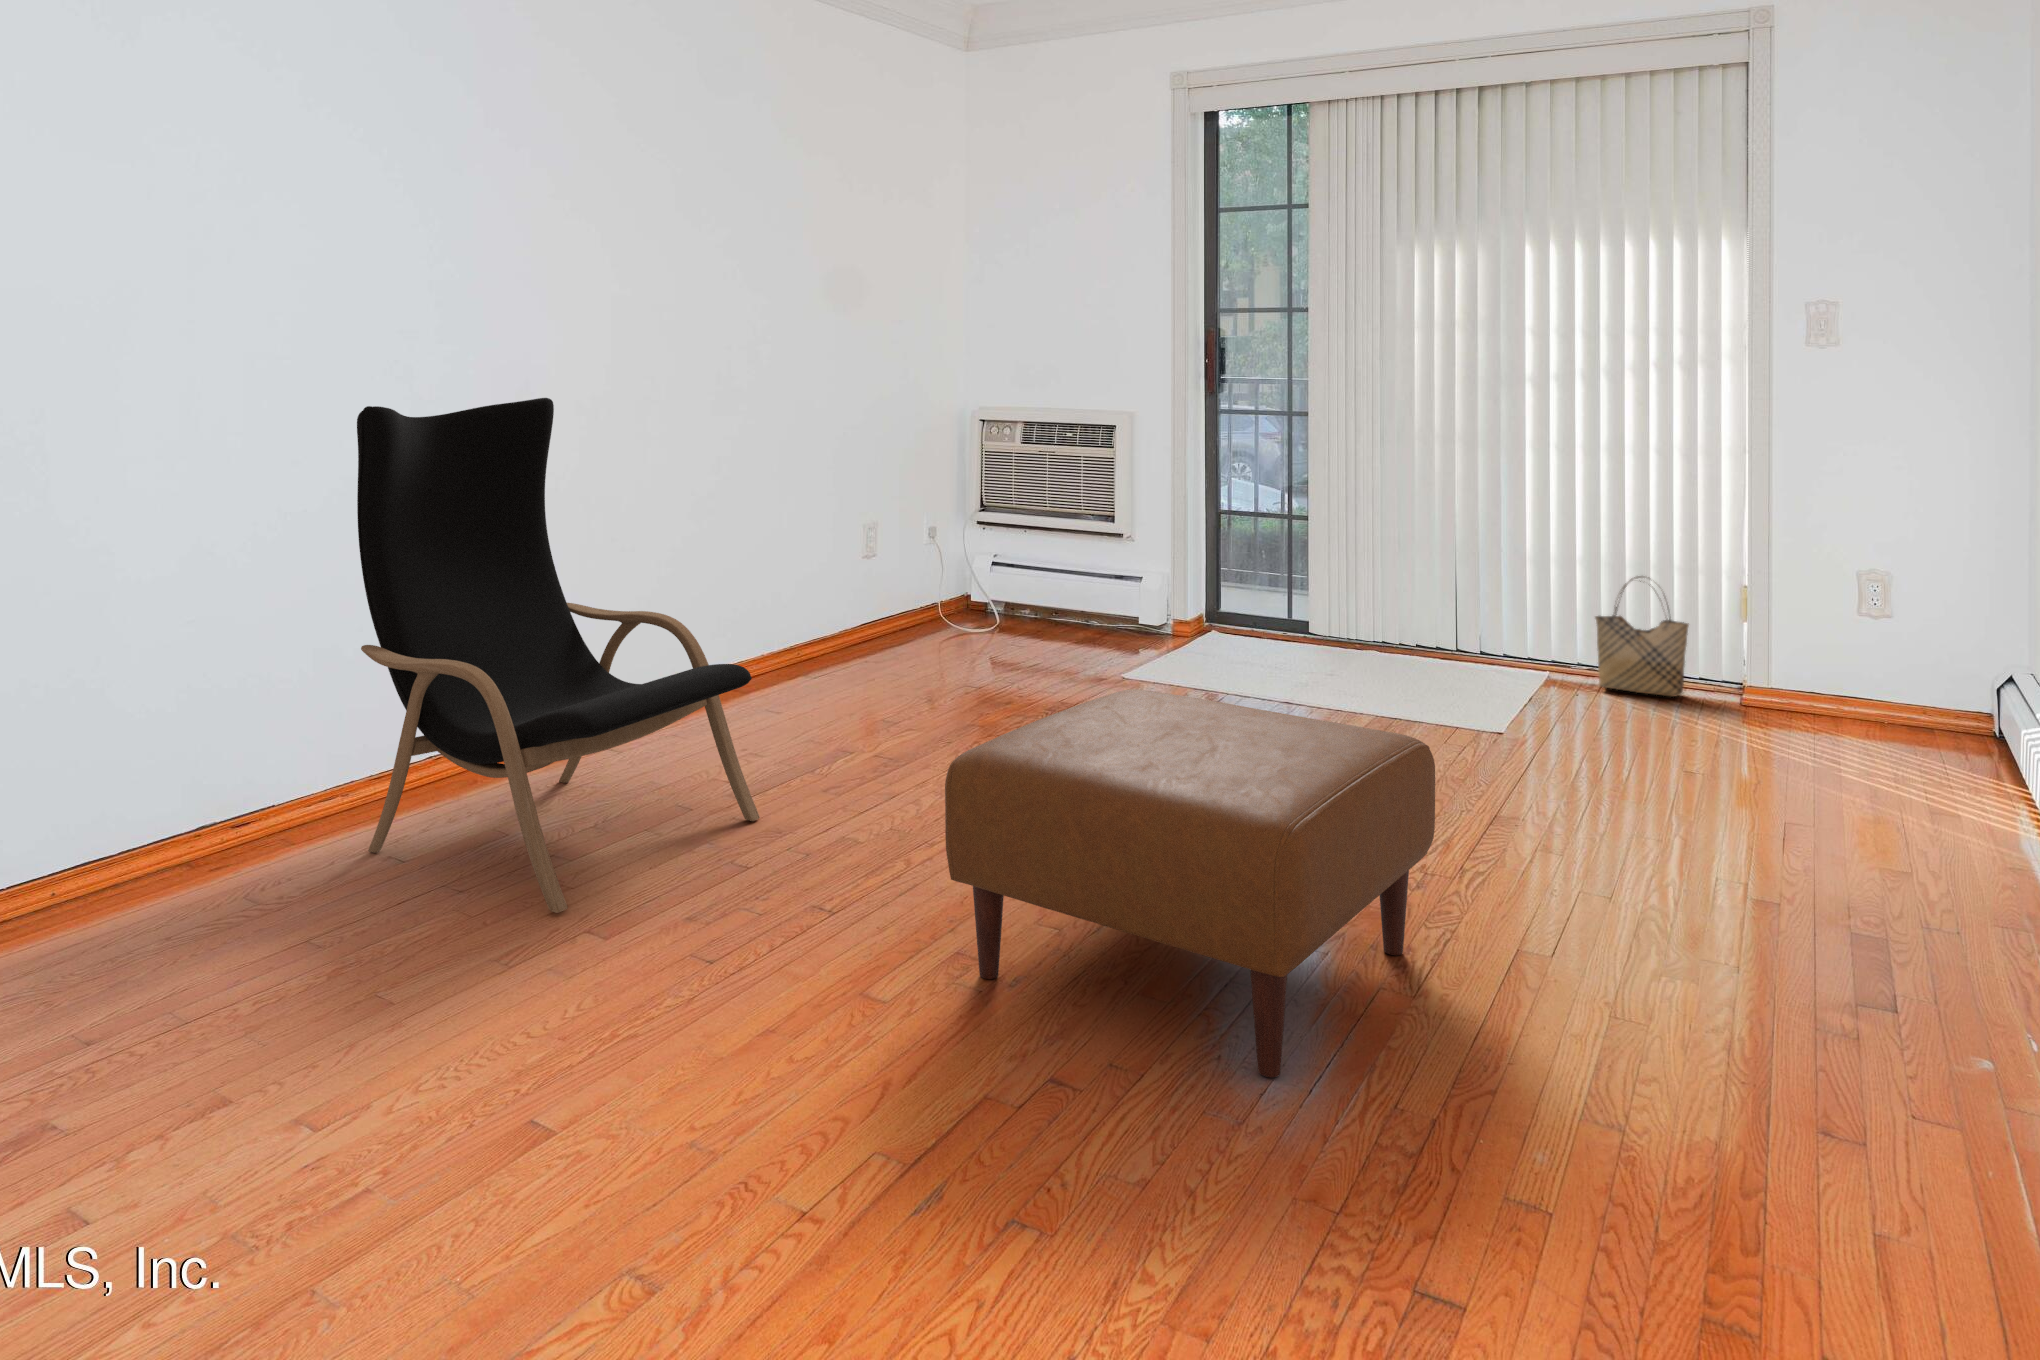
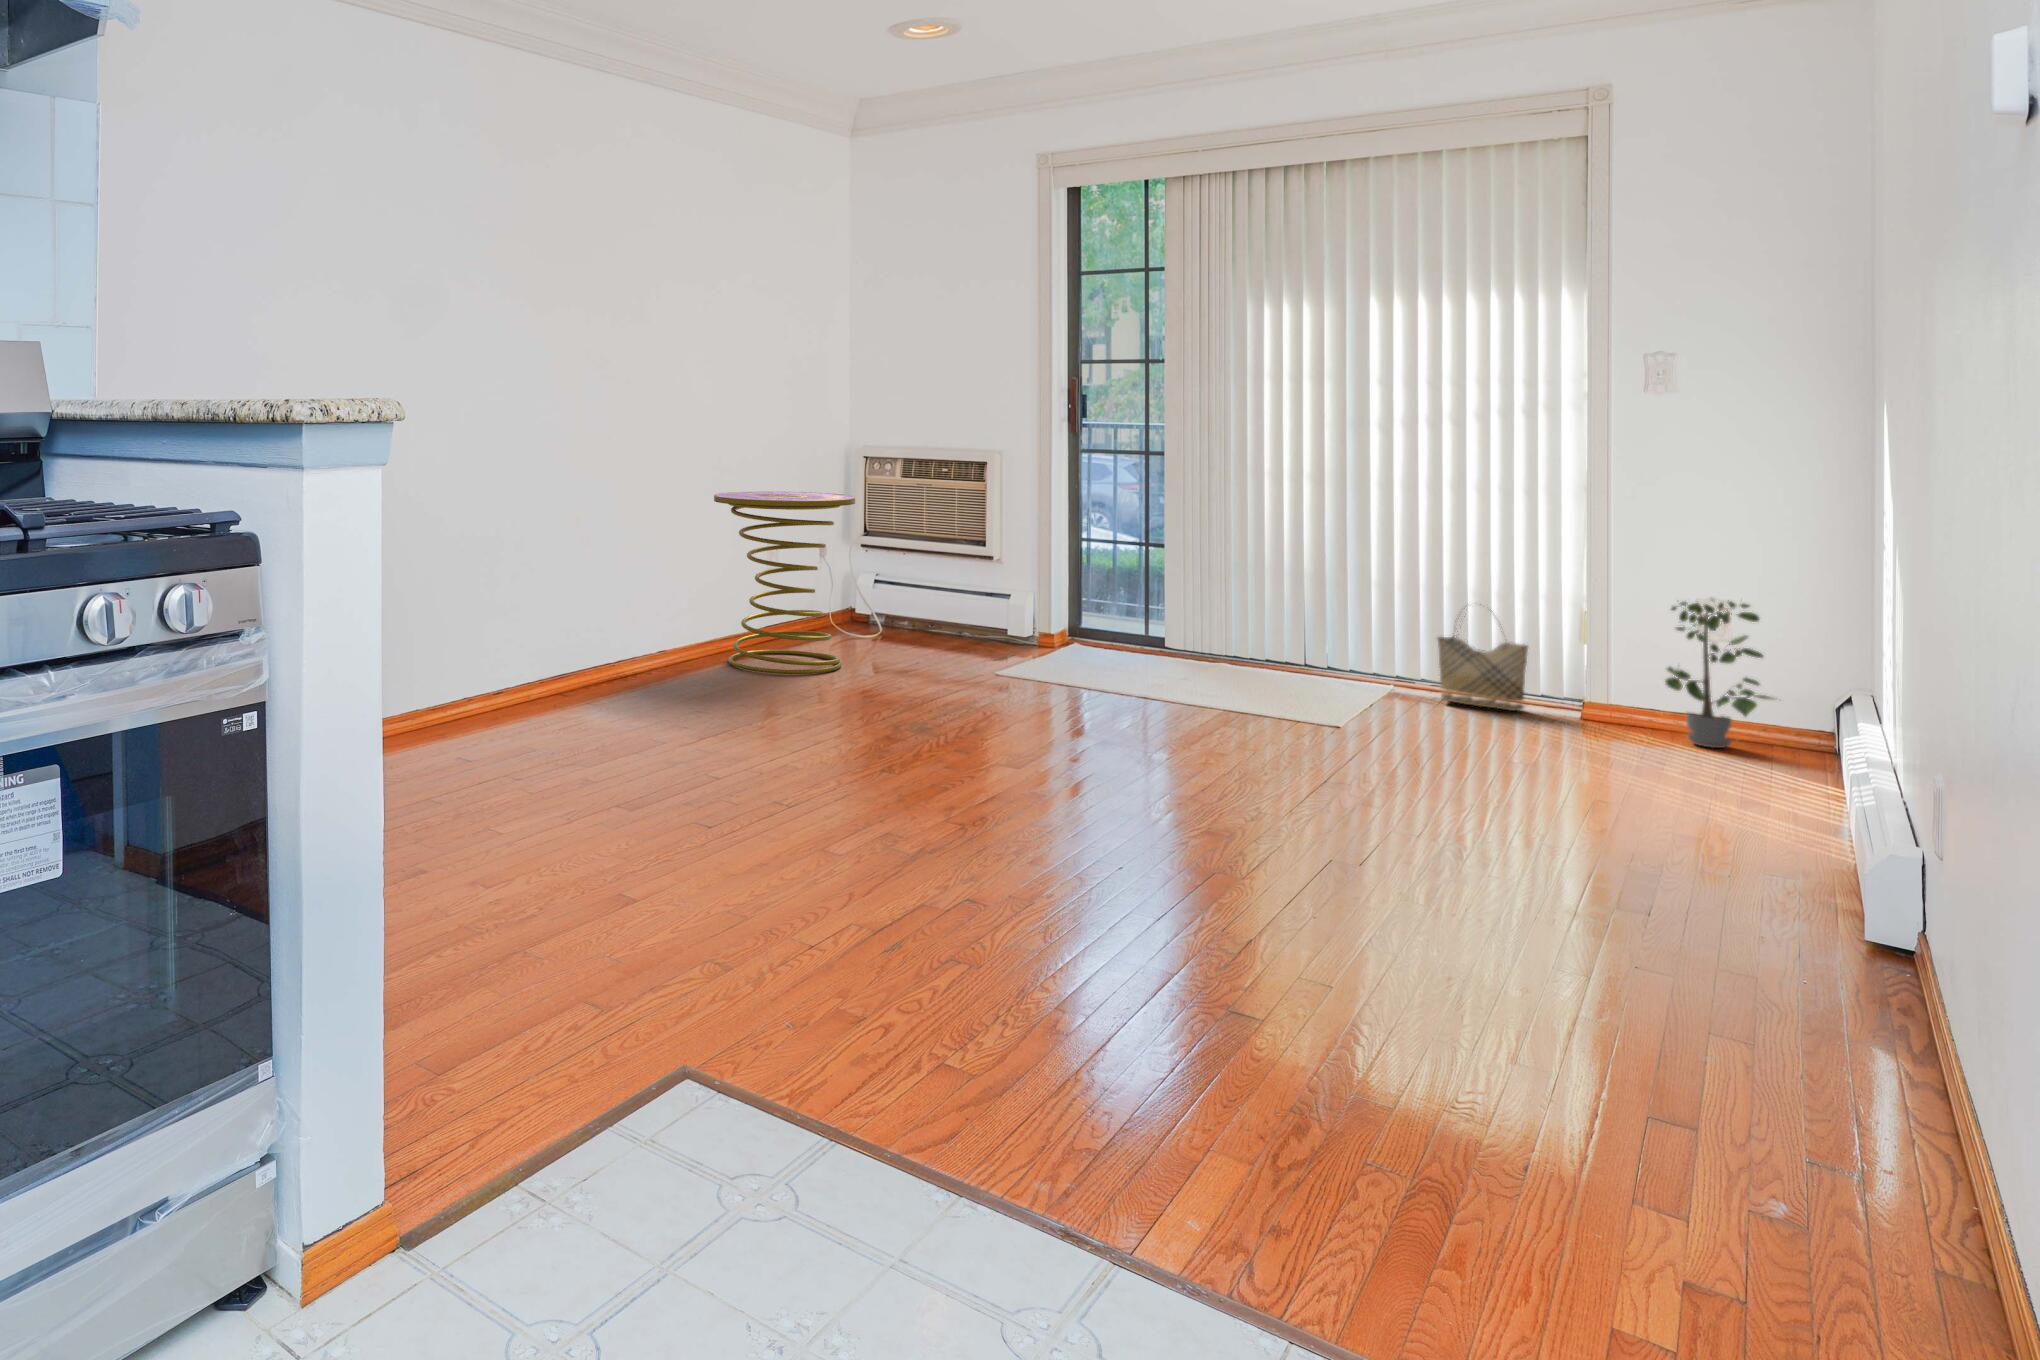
lounge chair: present [357,398,760,913] -> none [423,423,707,784]
side table: none [794,466,964,693] -> present [714,492,855,674]
potted plant: none [1834,571,1953,736] -> present [1666,602,1771,748]
ottoman: present [945,690,1435,1077] -> none [866,647,1251,900]

